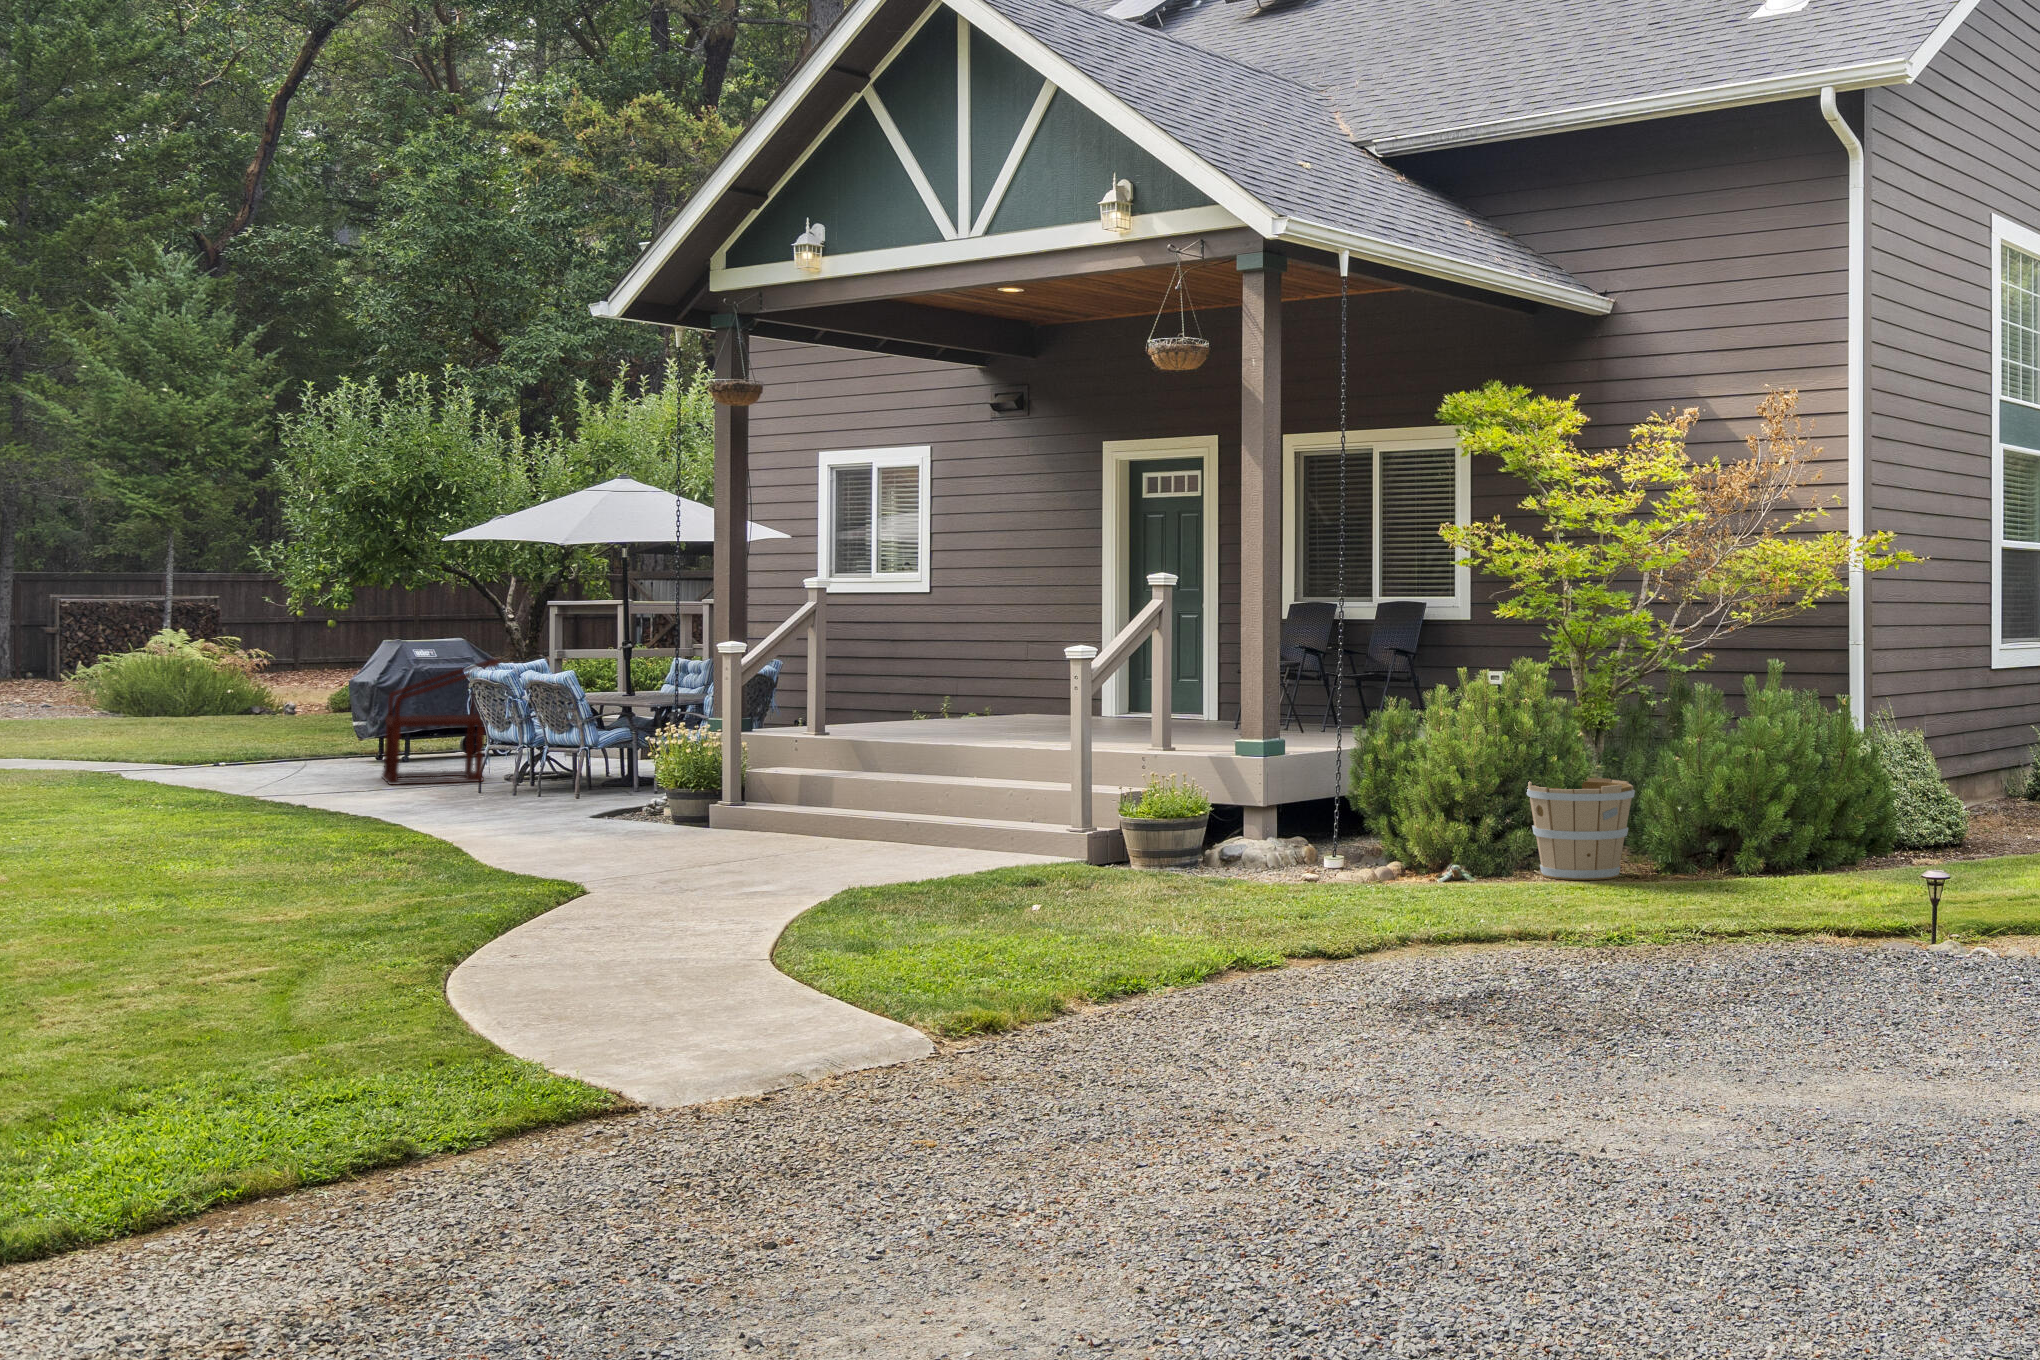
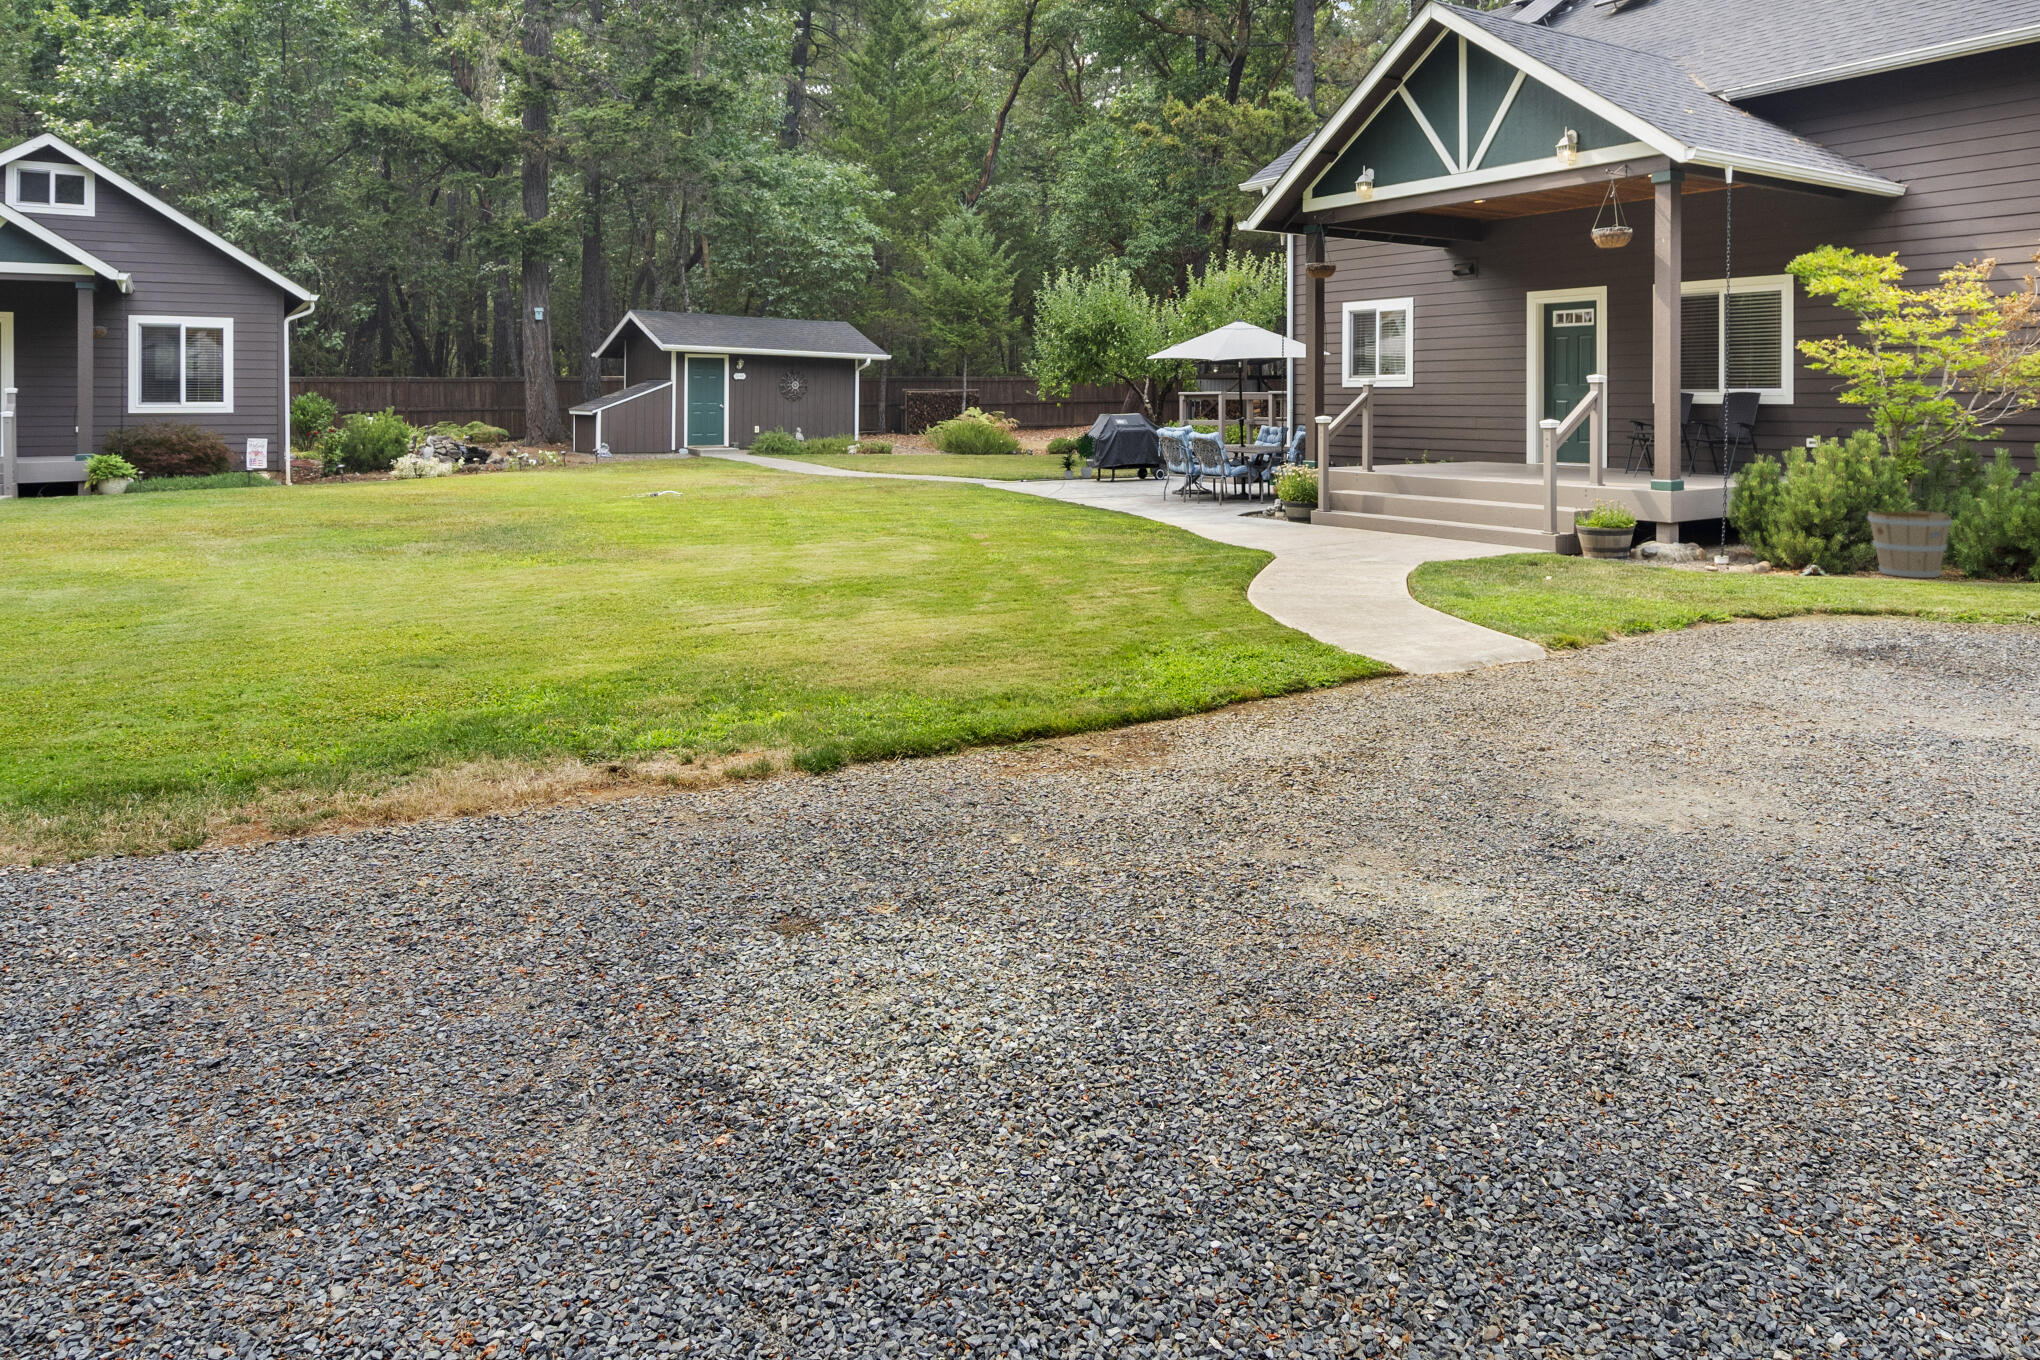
armchair: present [382,659,501,785] -> none [1118,425,1176,493]
potted plant: none [278,669,365,761] -> present [1062,432,1096,479]

